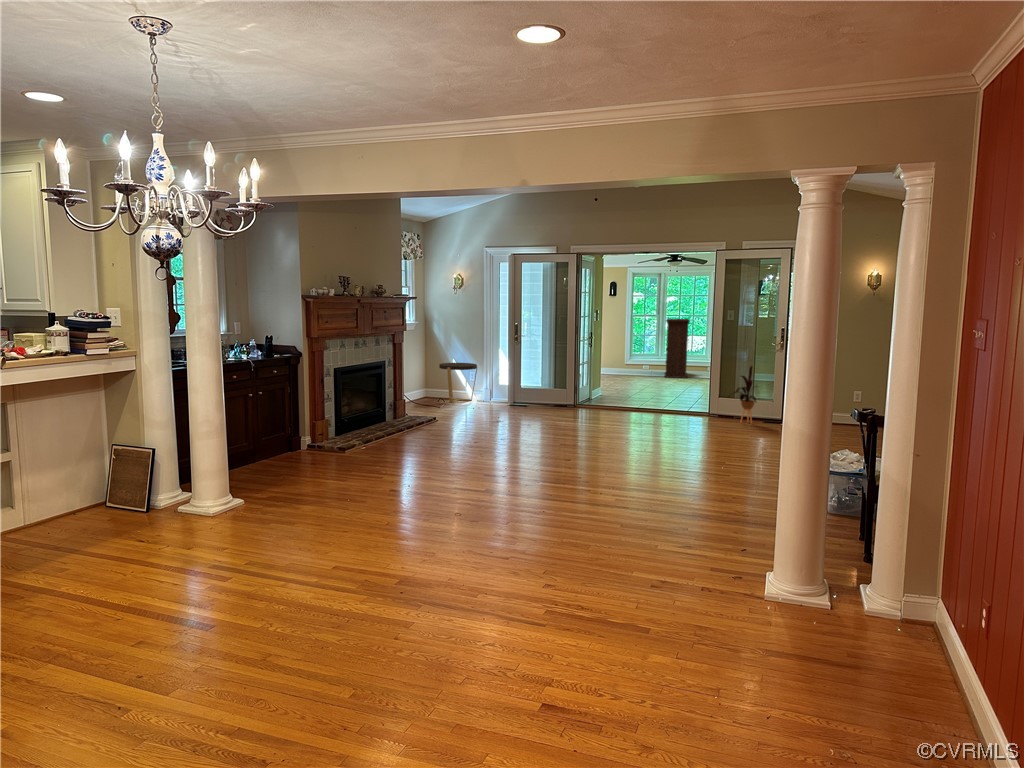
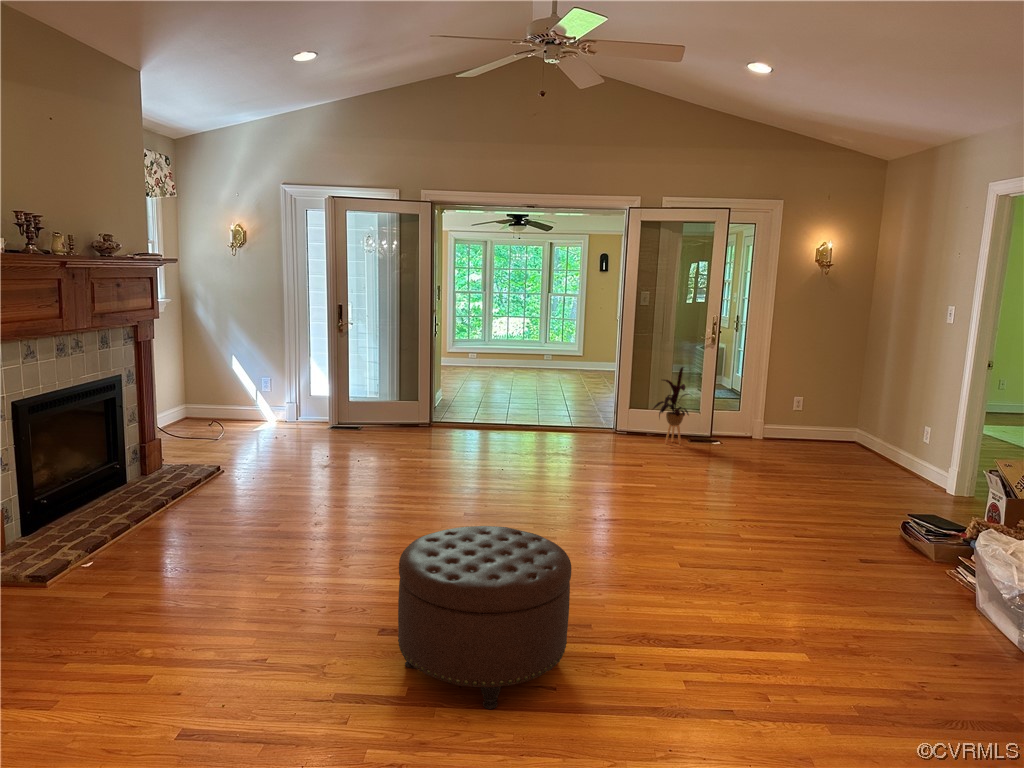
bookshelf: present [665,319,690,378] -> none [498,295,535,370]
side table: present [439,363,477,402] -> none [211,363,275,427]
ottoman: none [484,427,566,499] -> present [398,526,571,709]

